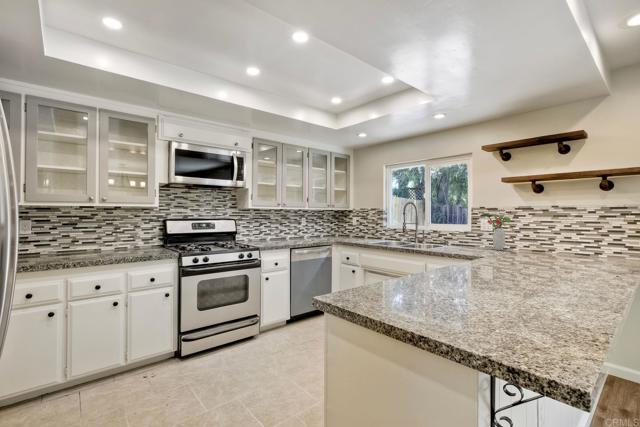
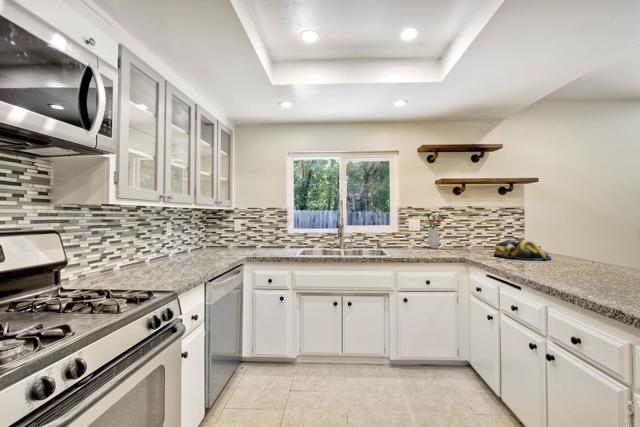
fruit bowl: none [499,243,560,264] -> present [494,239,551,260]

